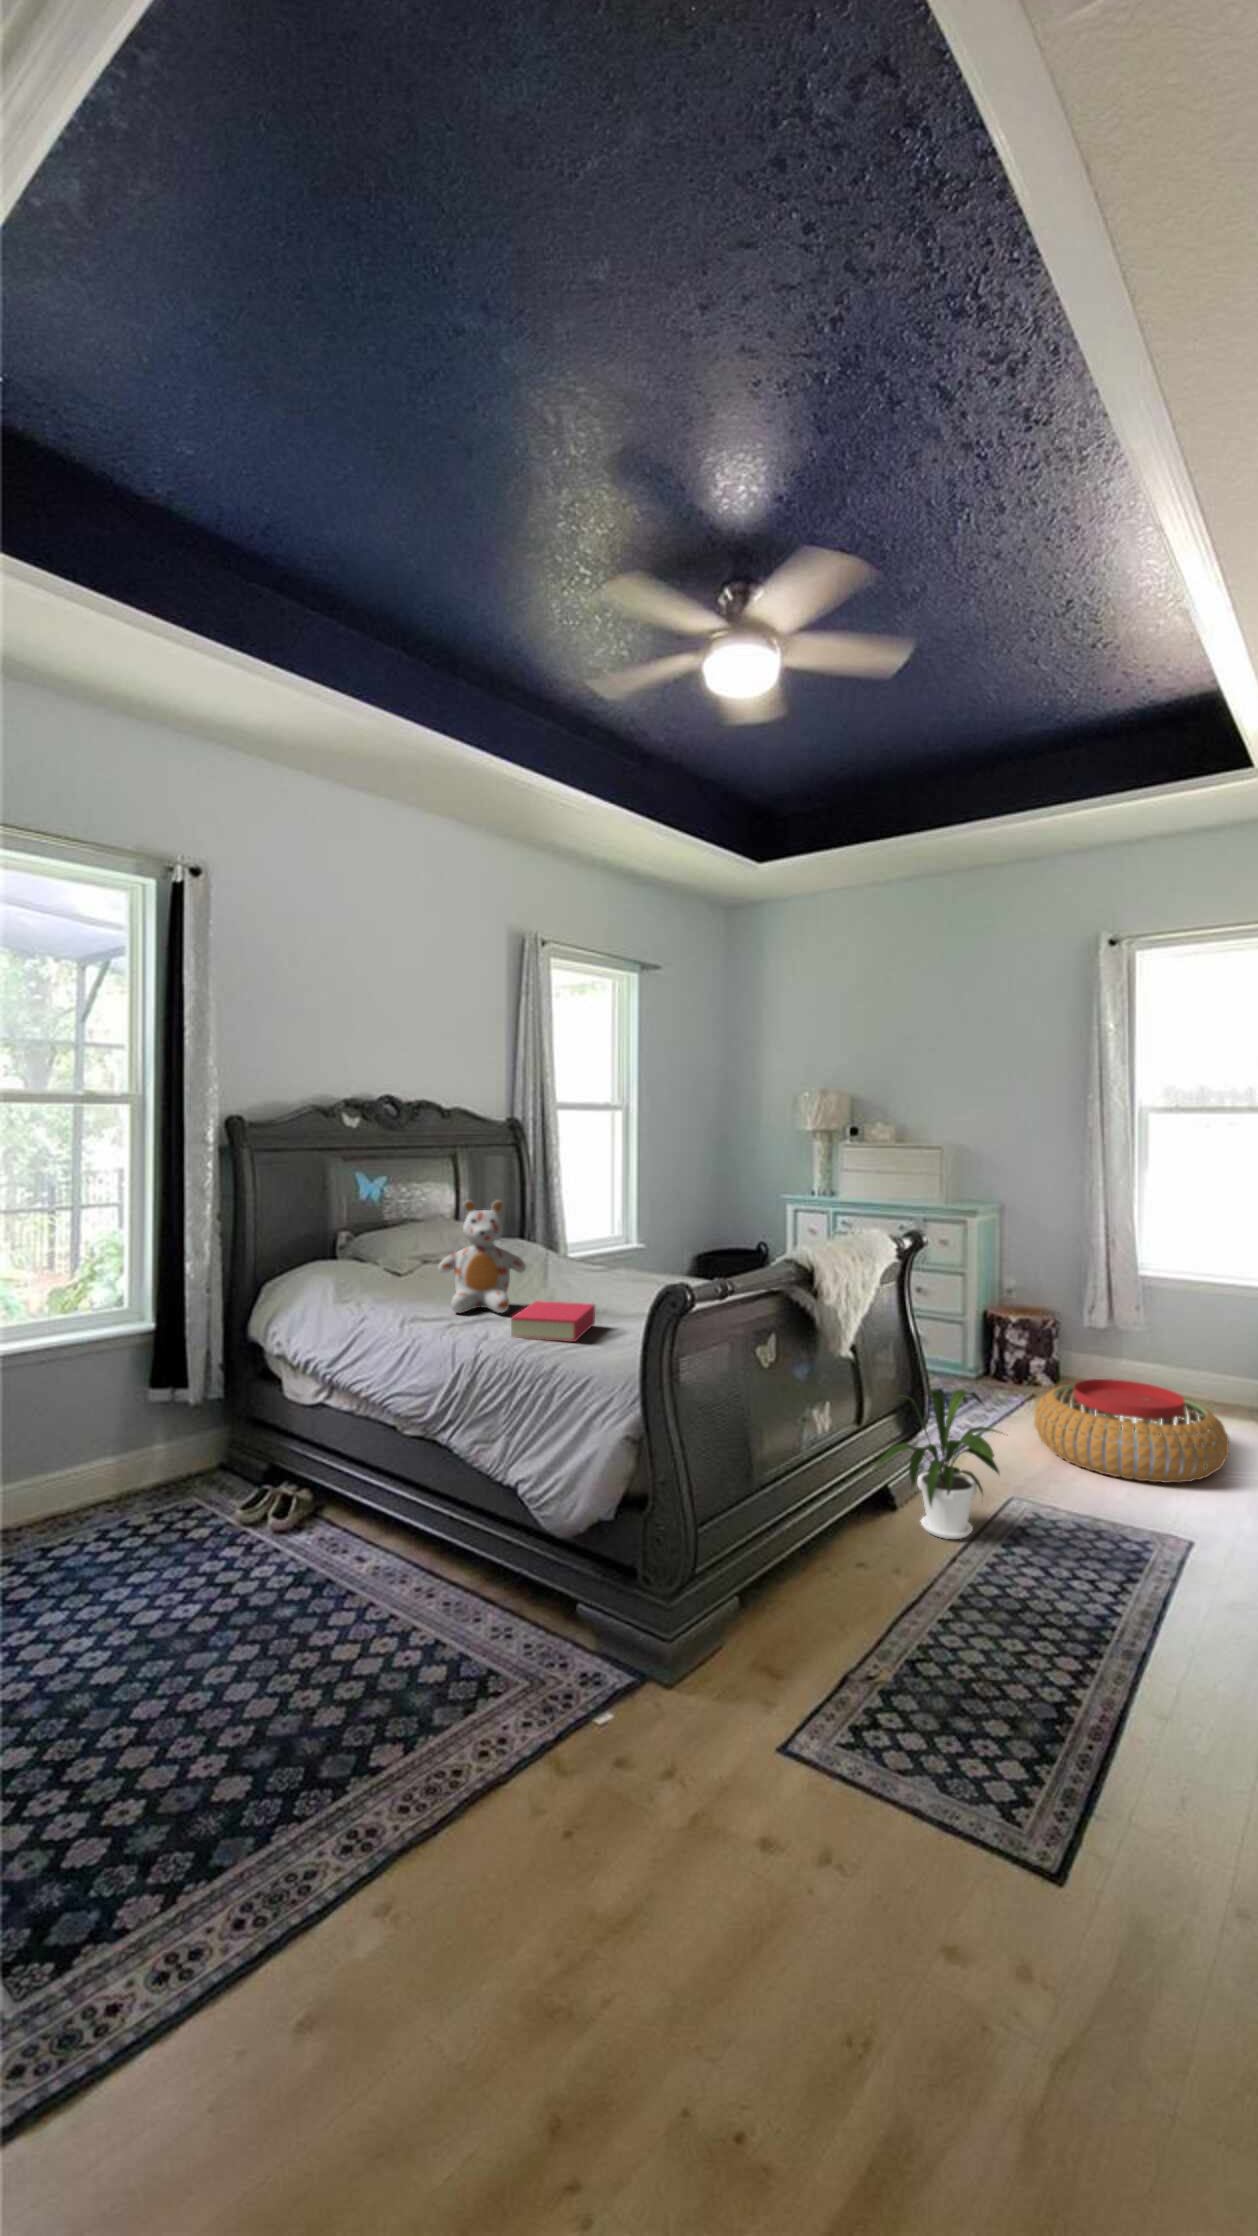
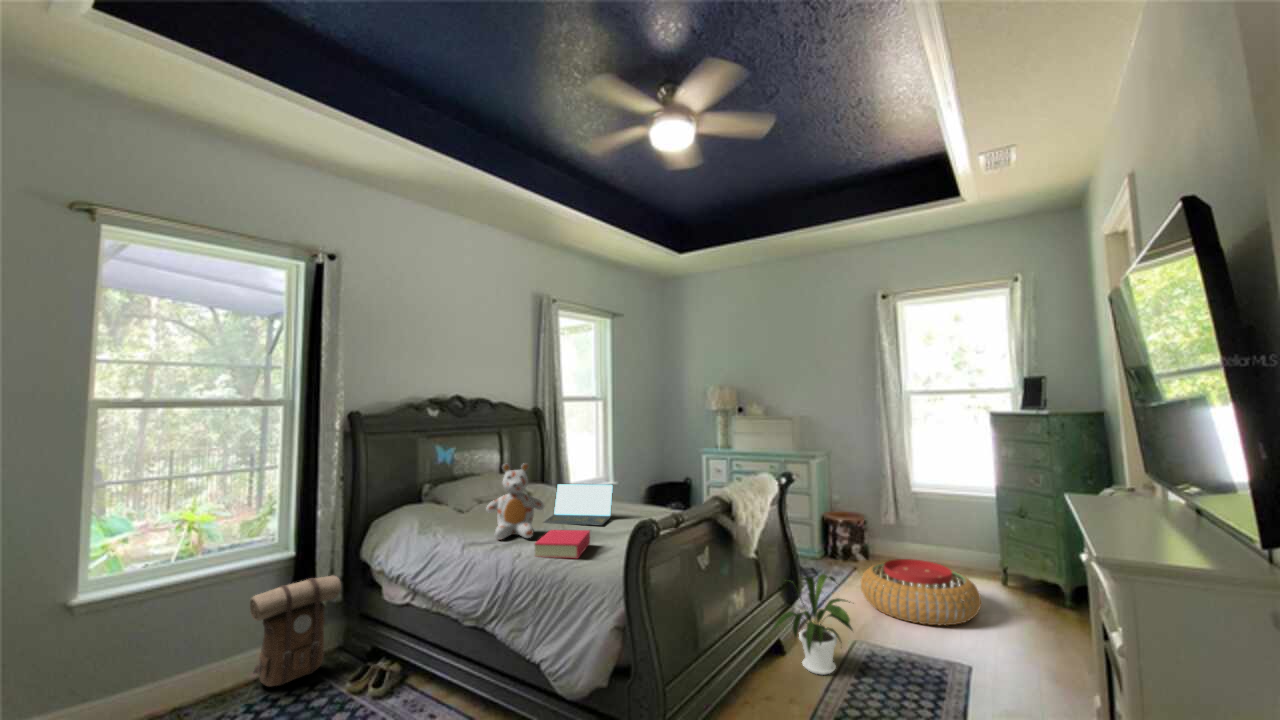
laptop: none [522,1236,635,1301] -> present [544,484,613,526]
backpack: none [95,1360,223,1513] -> present [250,576,341,687]

